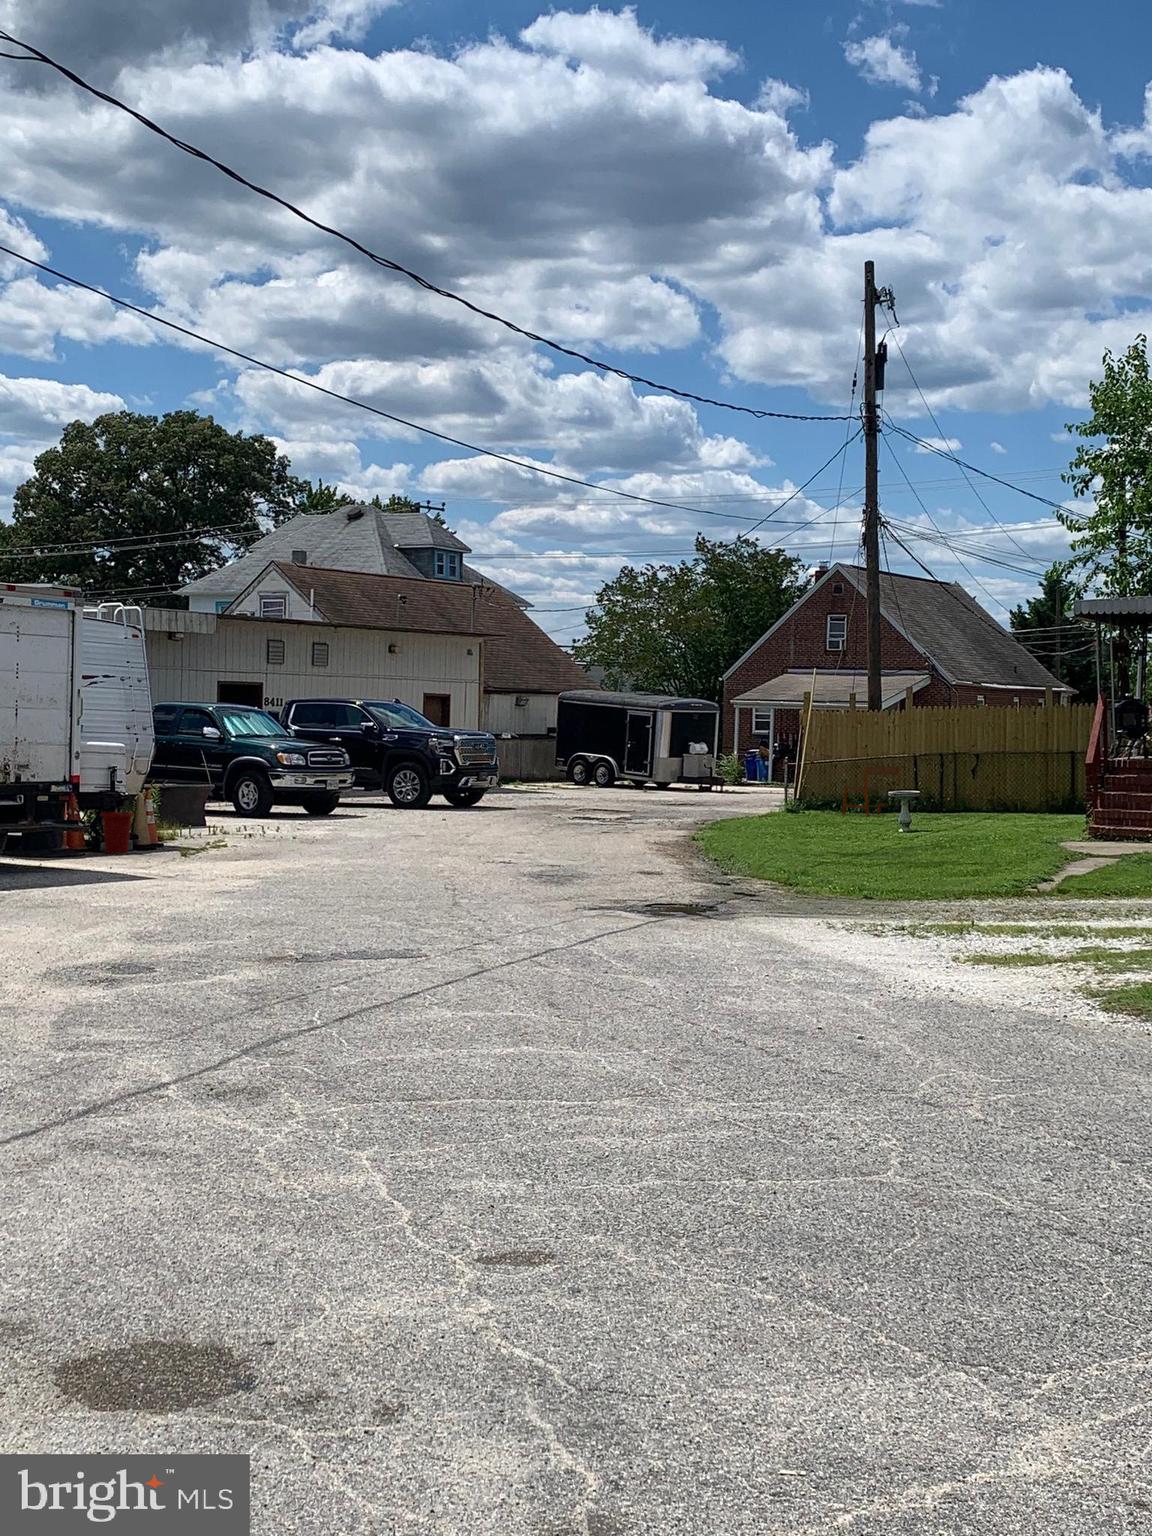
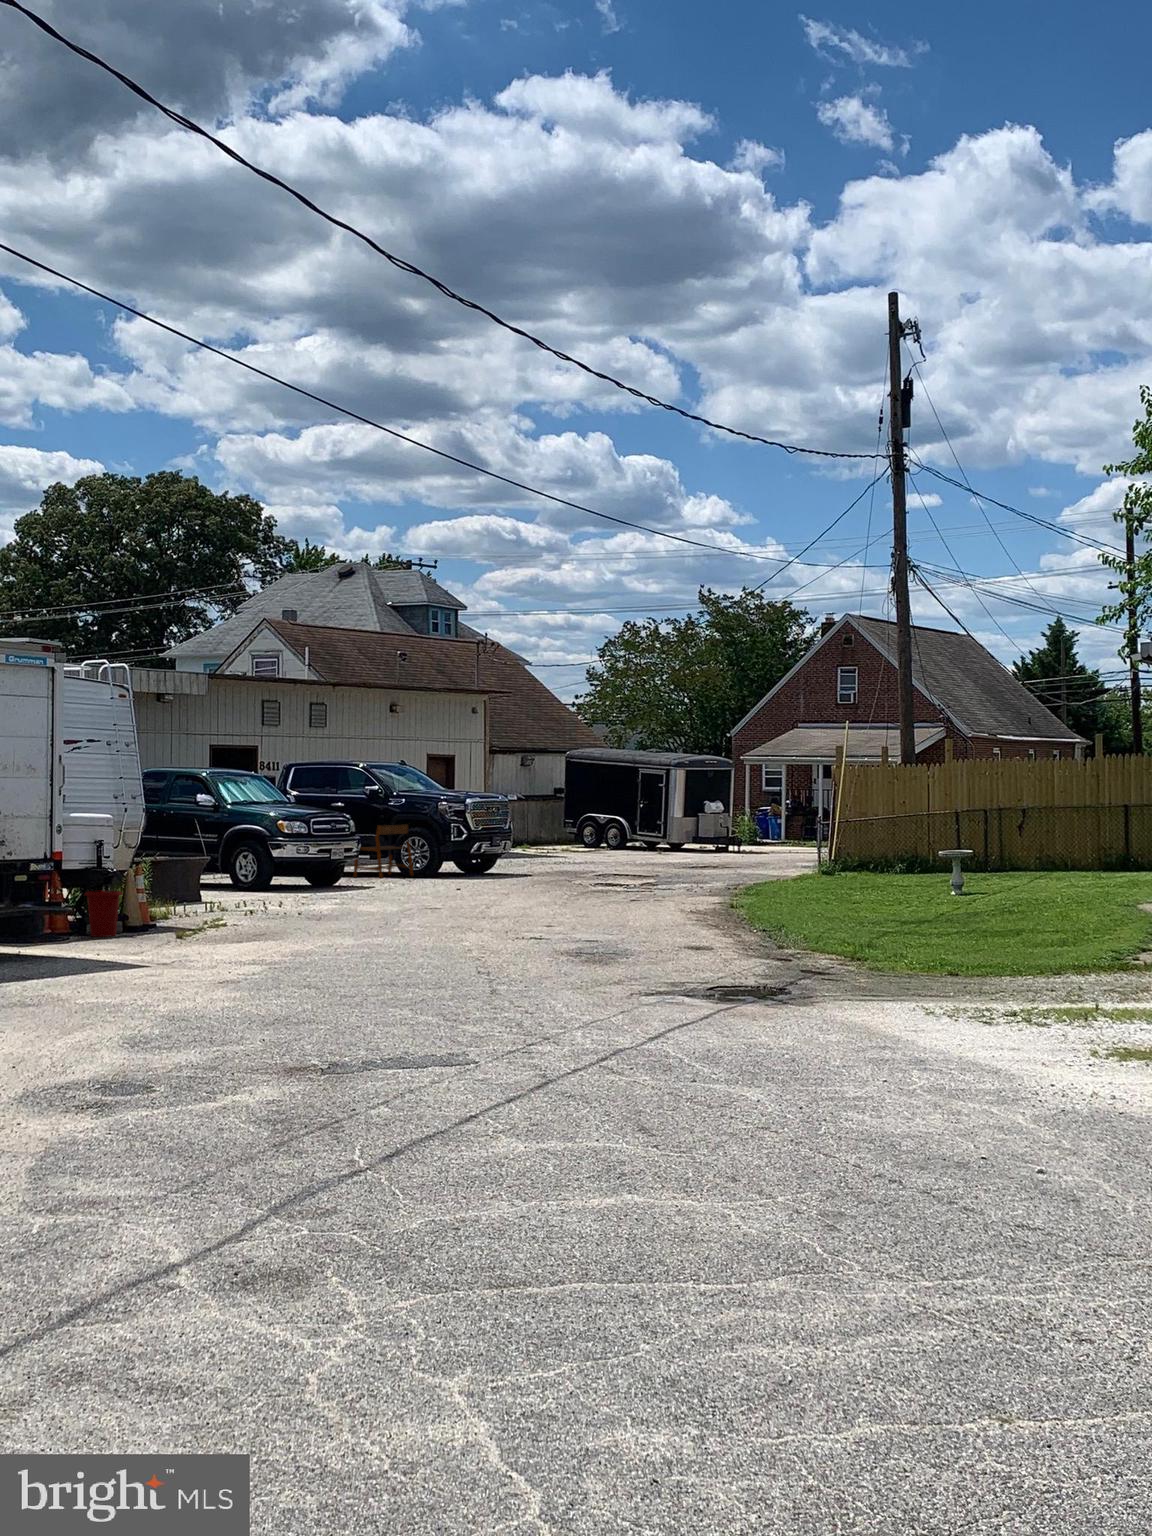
bench: present [842,766,900,817] -> present [354,825,413,878]

